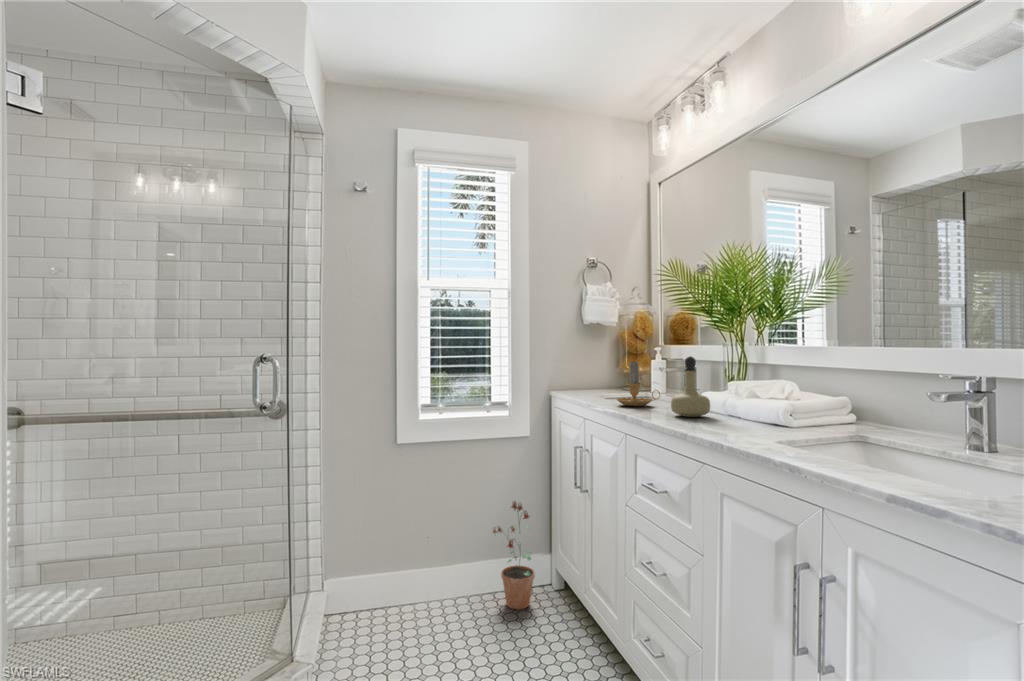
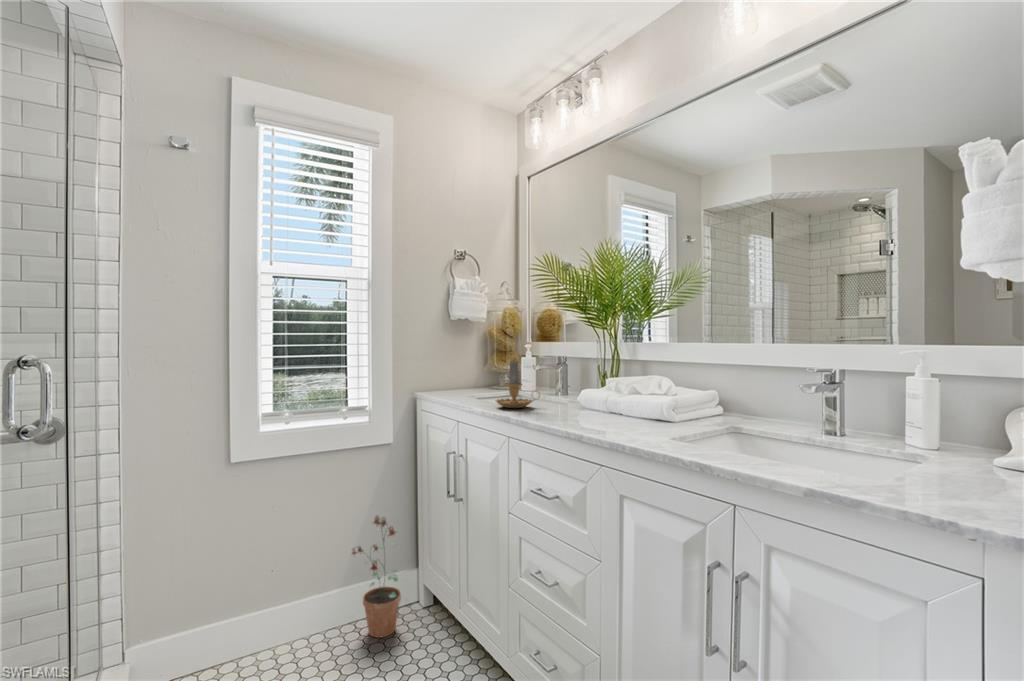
perfume bottle: present [671,356,710,417] -> none [559,356,597,419]

